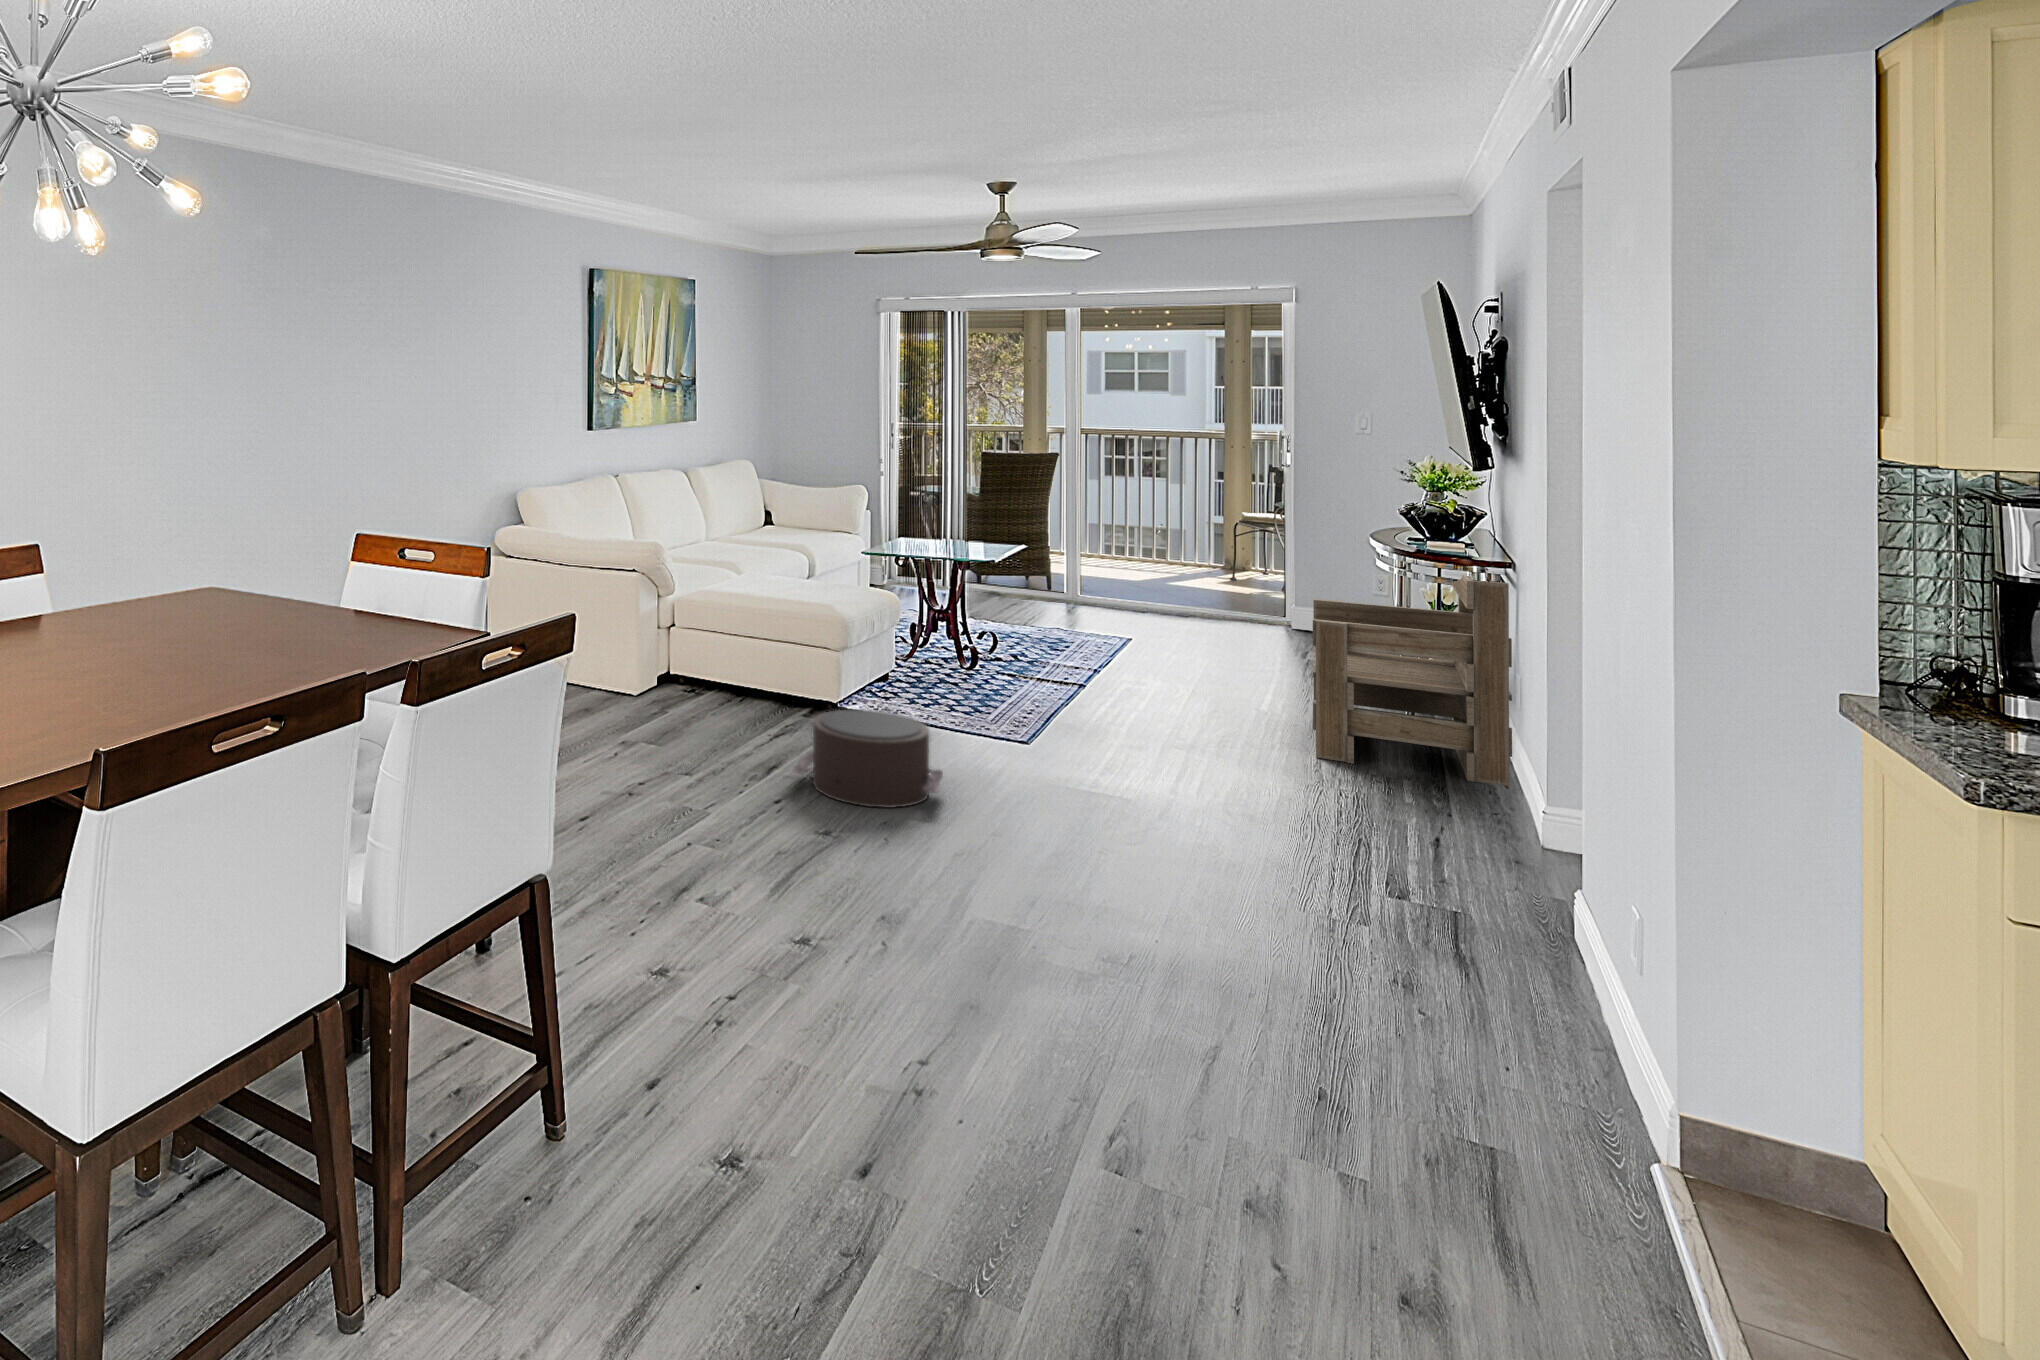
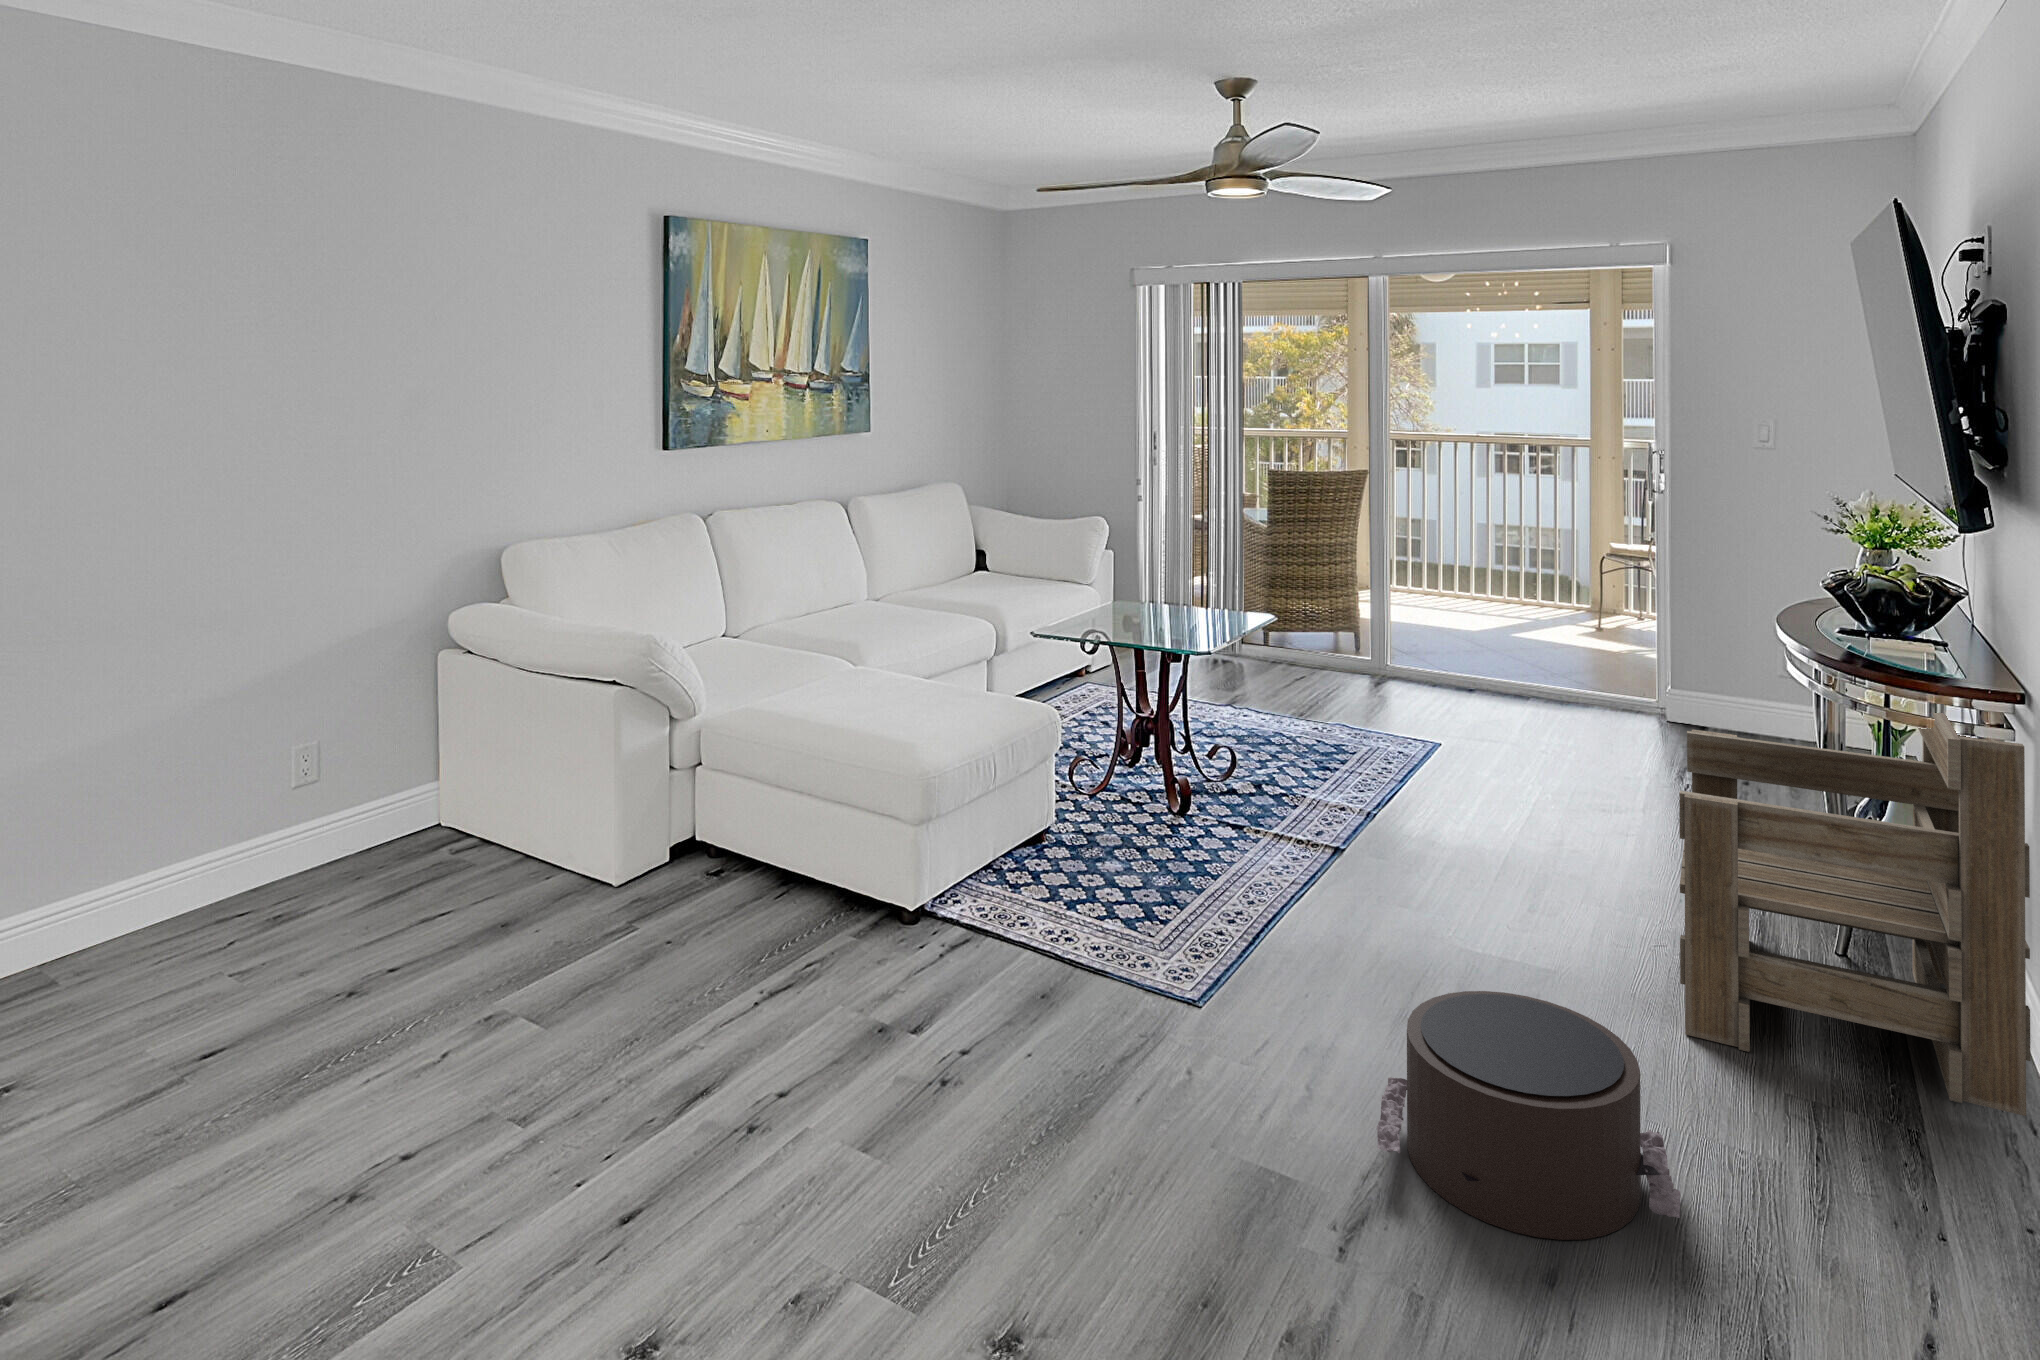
pouf: present [793,709,943,808] -> present [1377,991,1680,1240]

